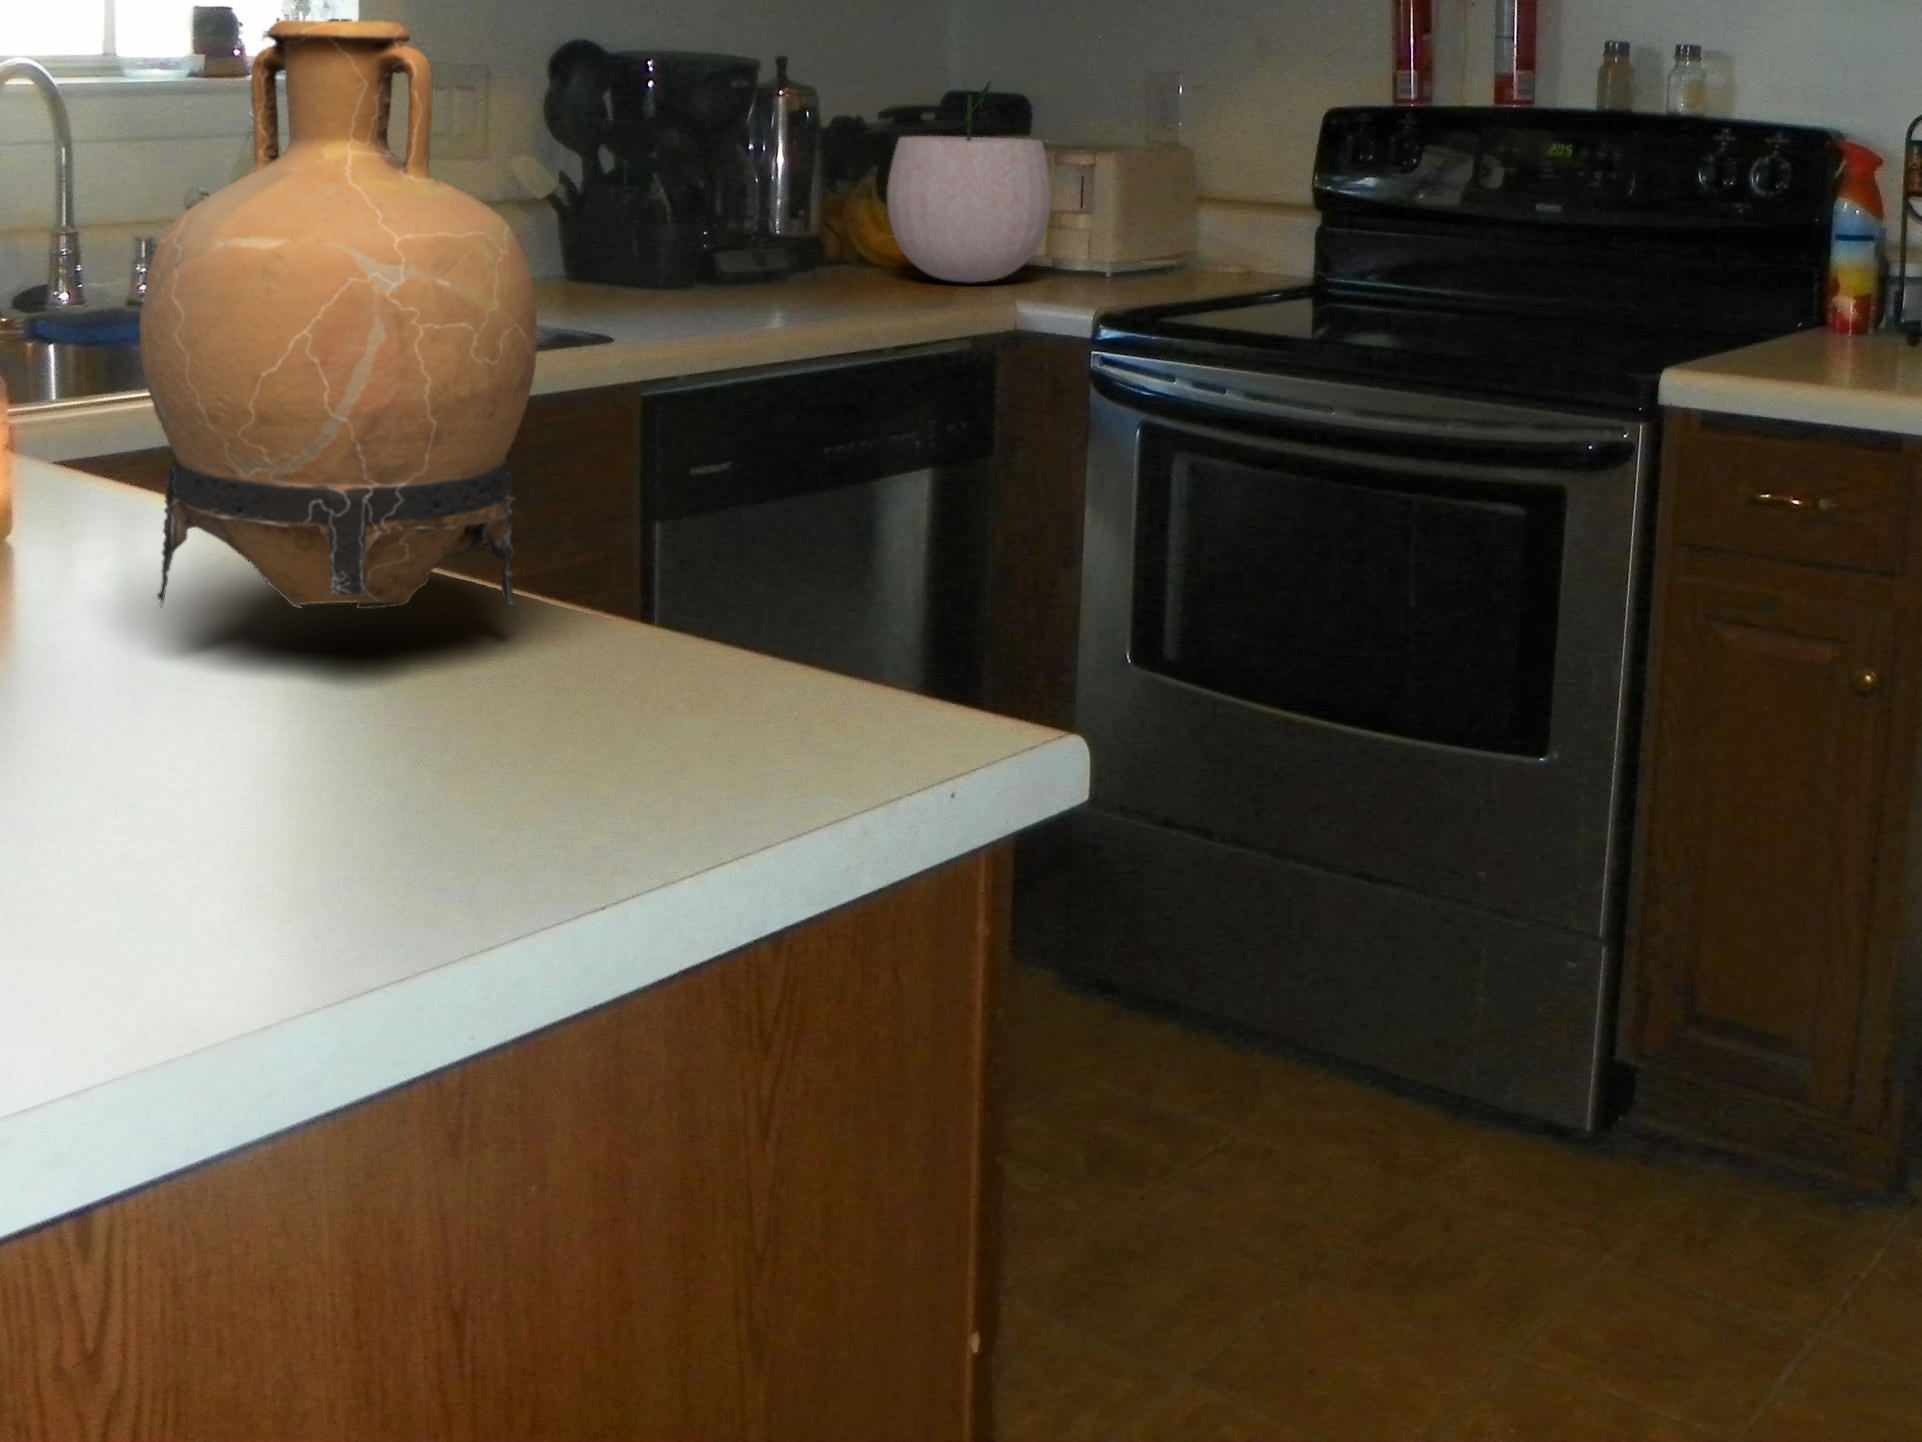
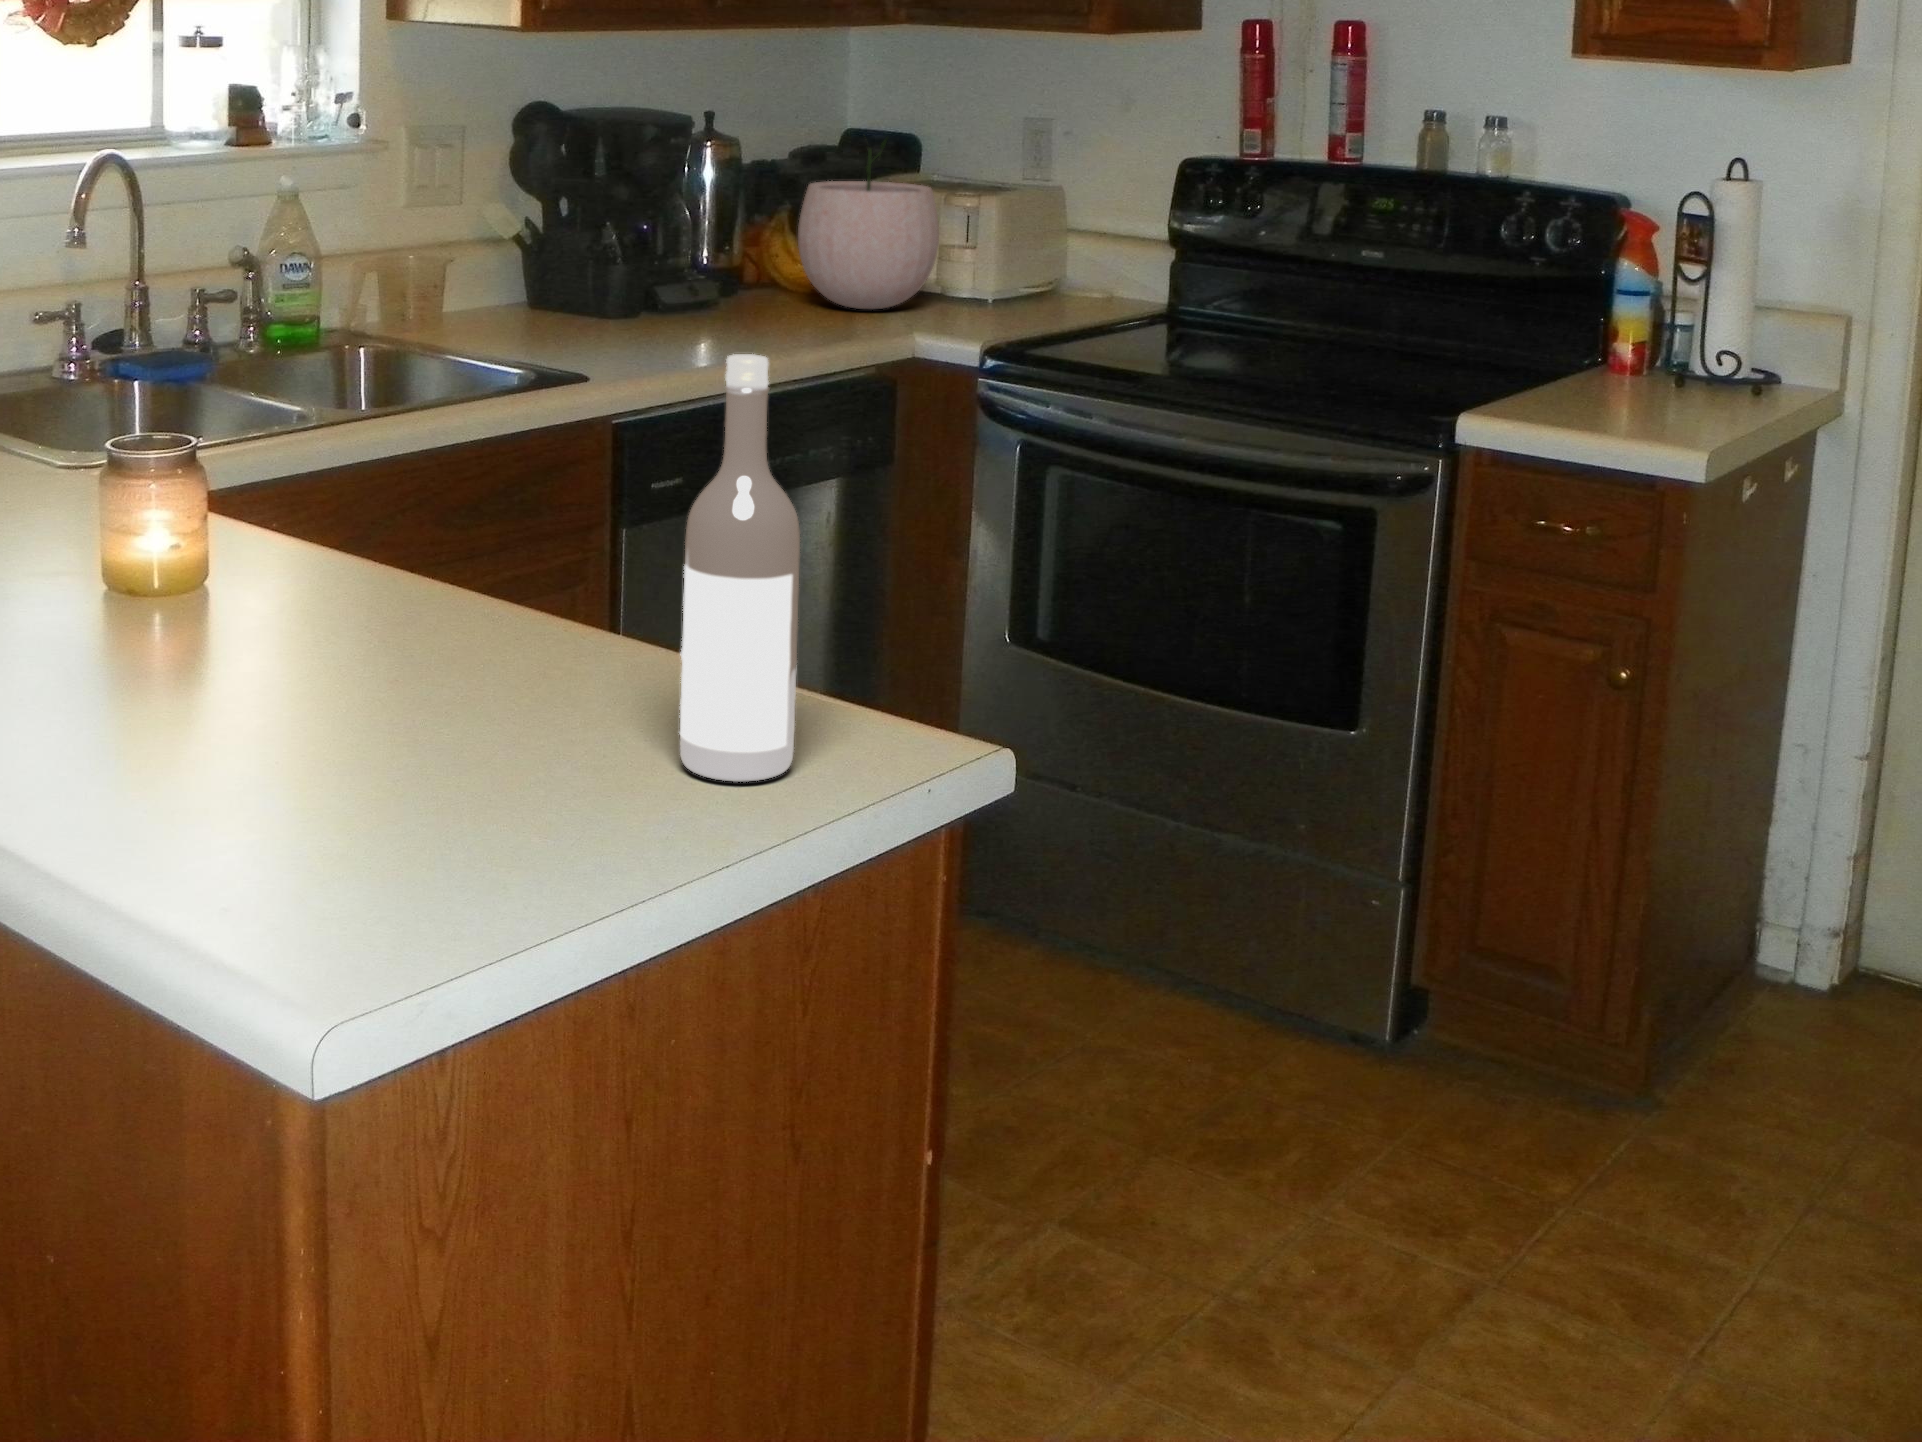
vase: present [139,20,537,609] -> none [327,248,598,660]
wine bottle: none [633,133,806,757] -> present [680,354,800,782]

